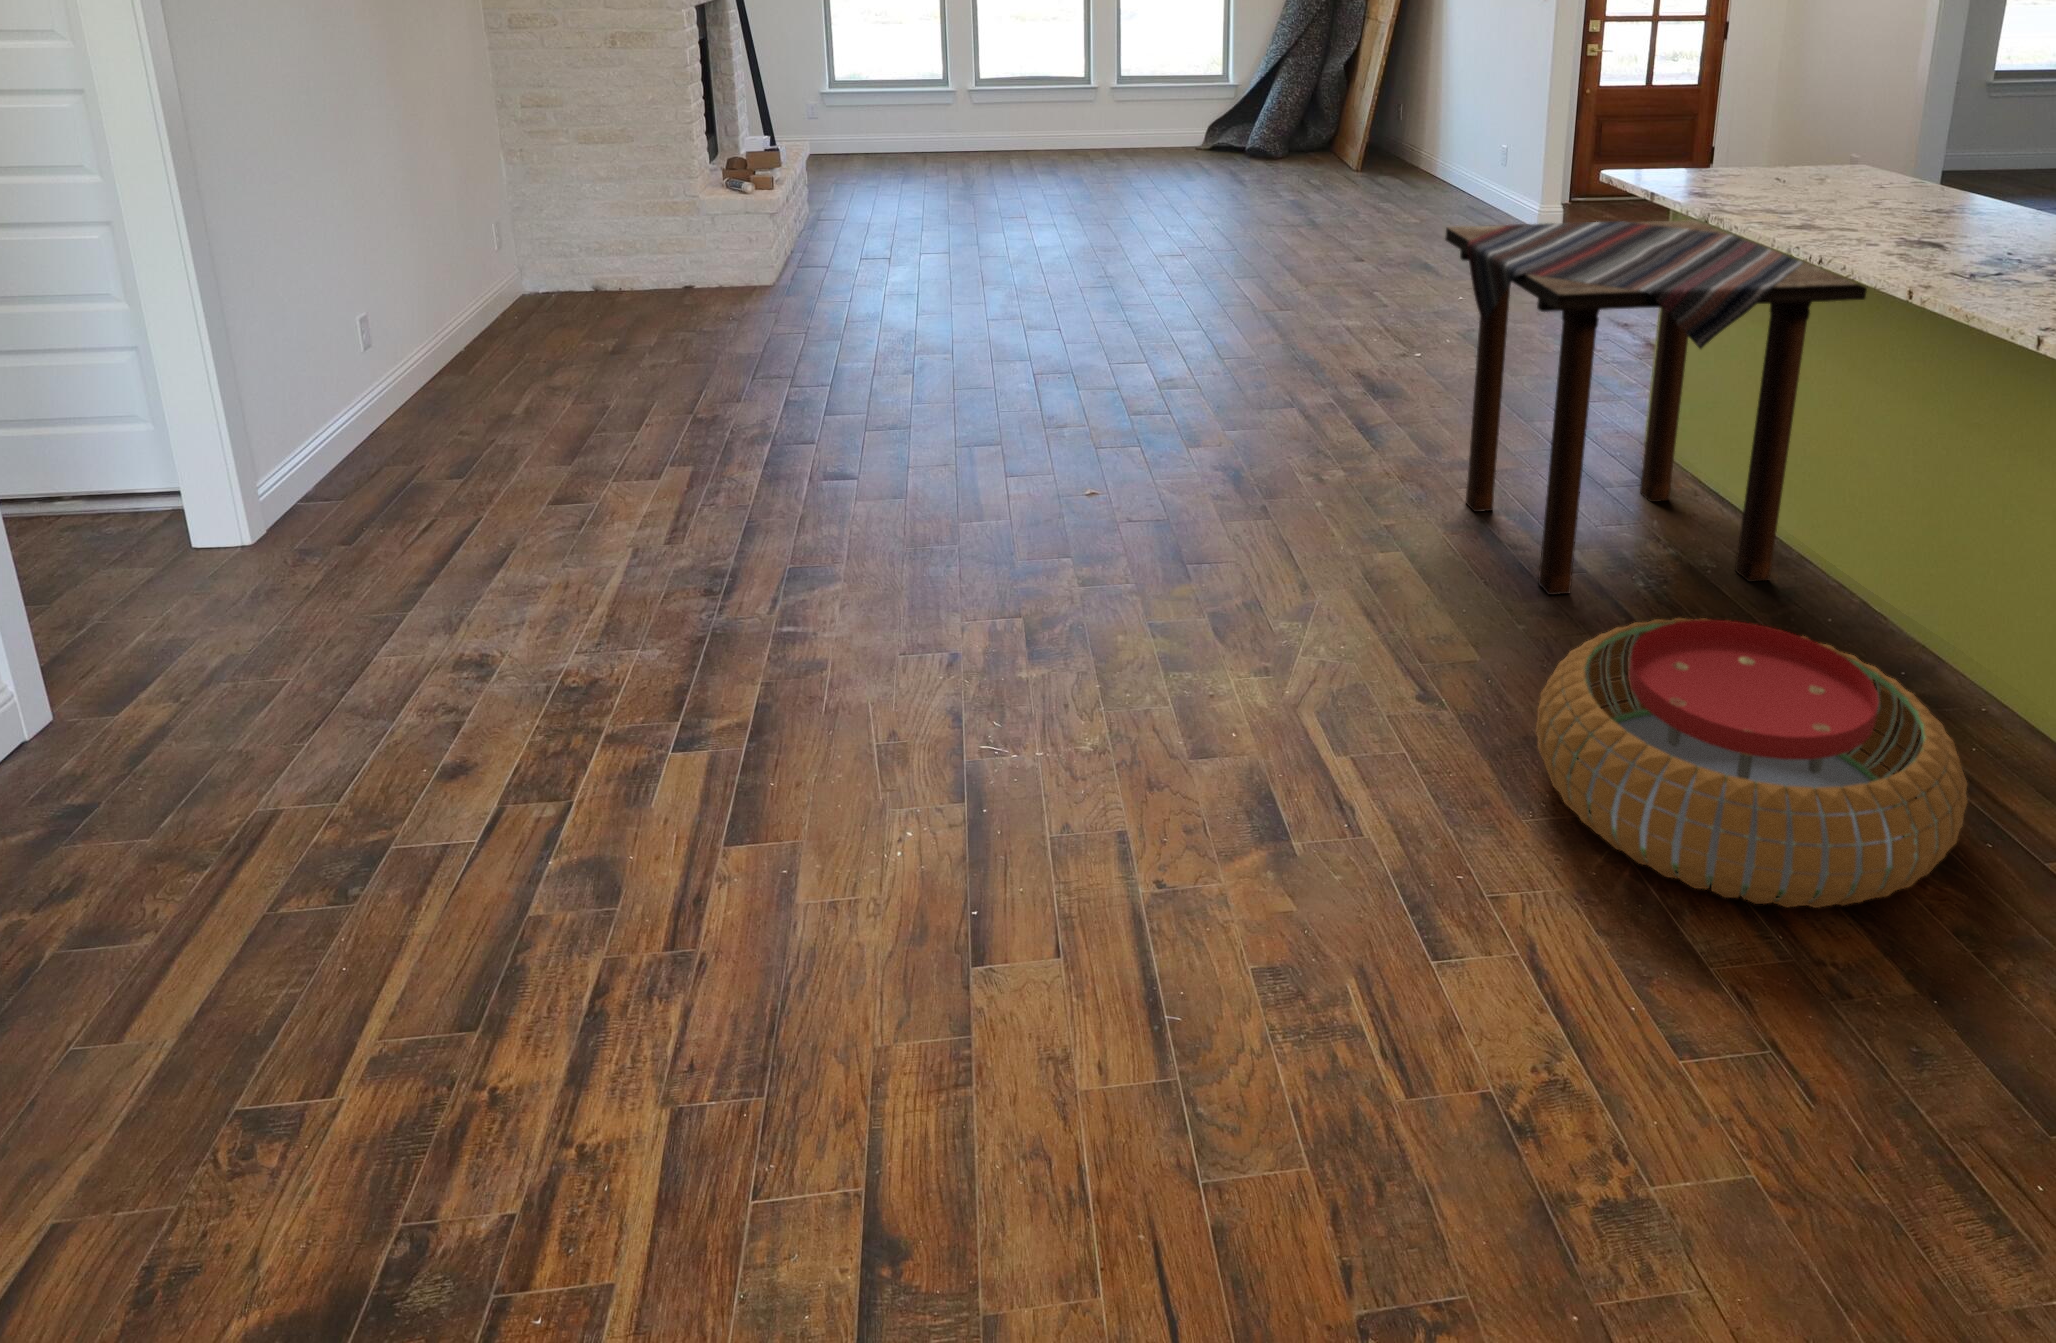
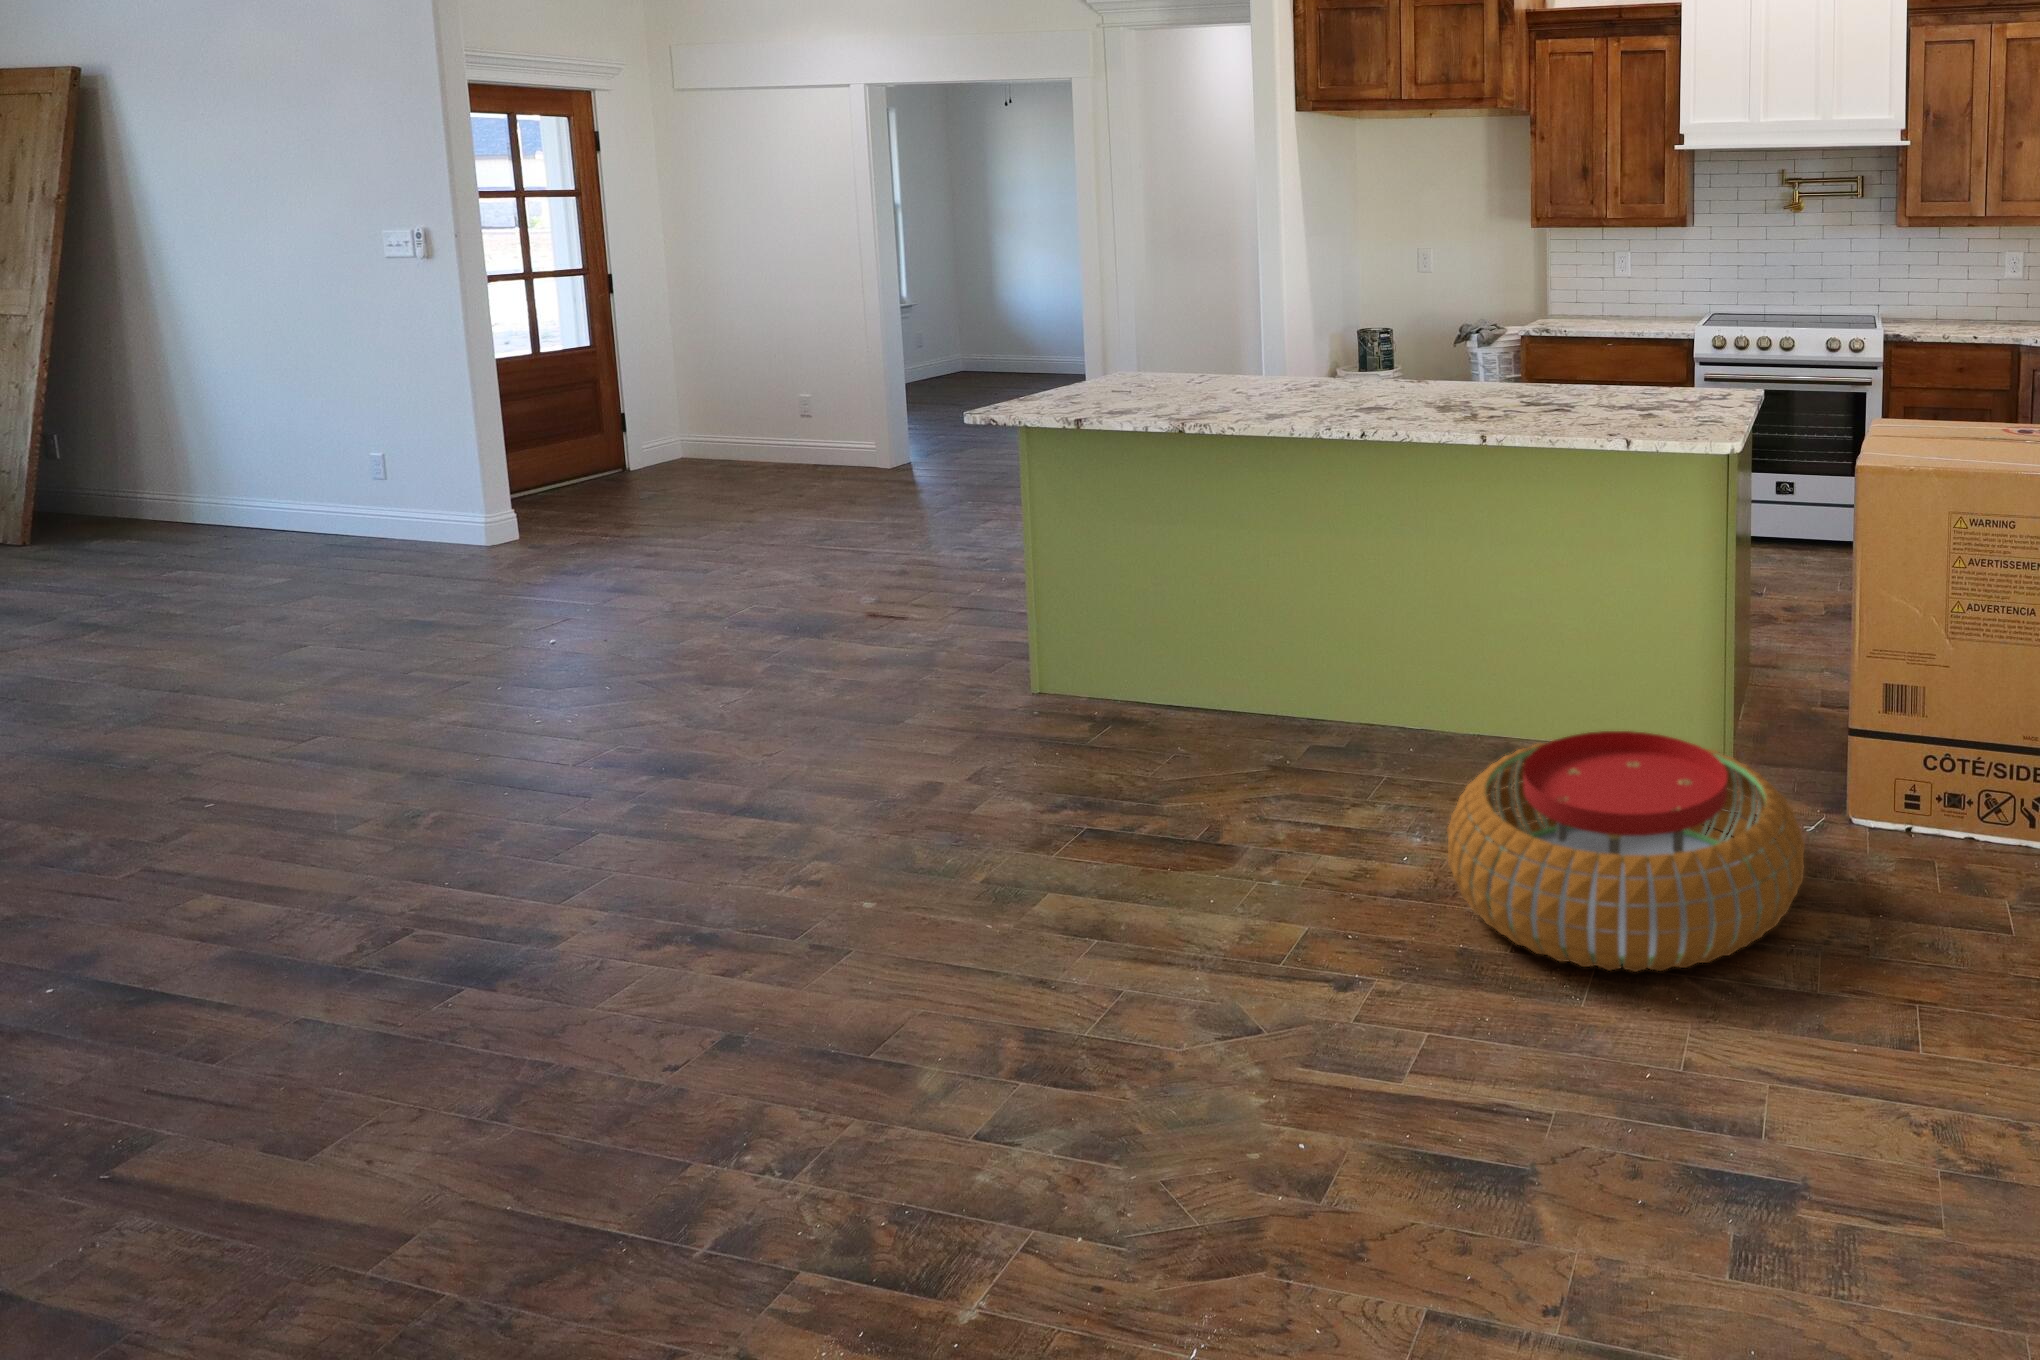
side table: present [1445,220,1867,595] -> none [947,438,1376,846]

